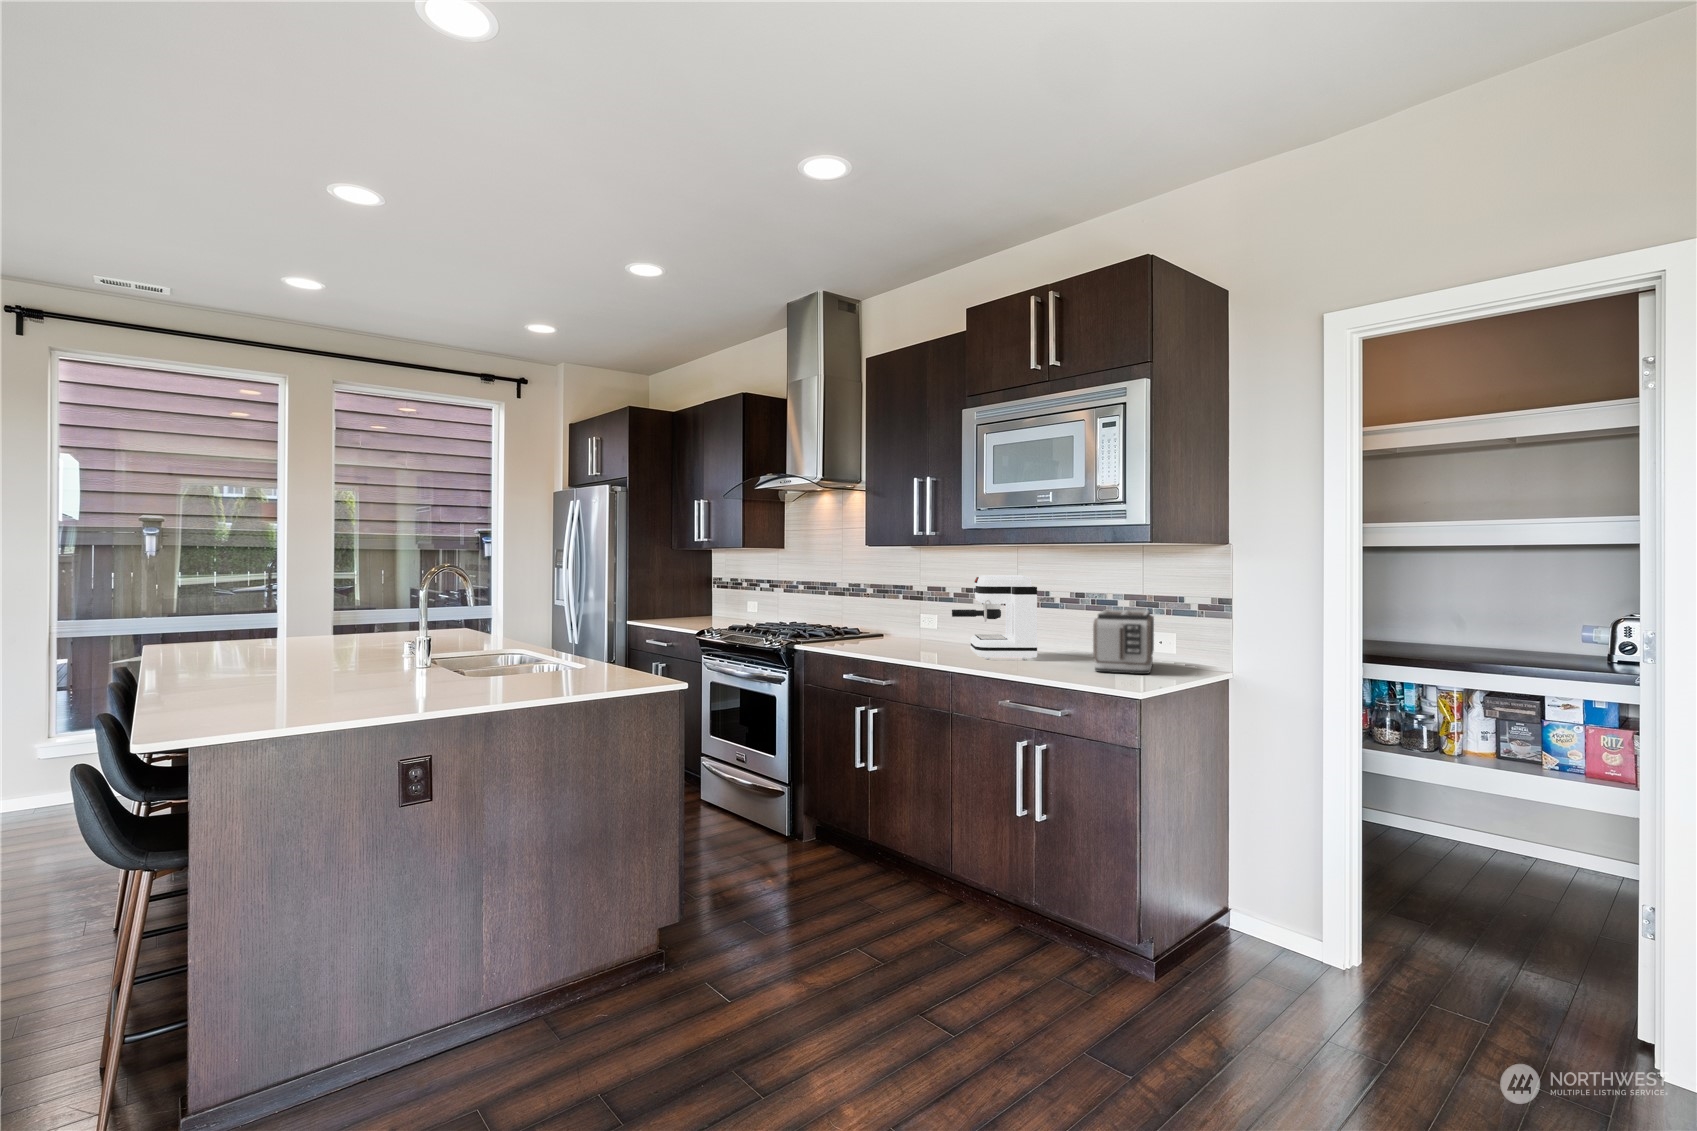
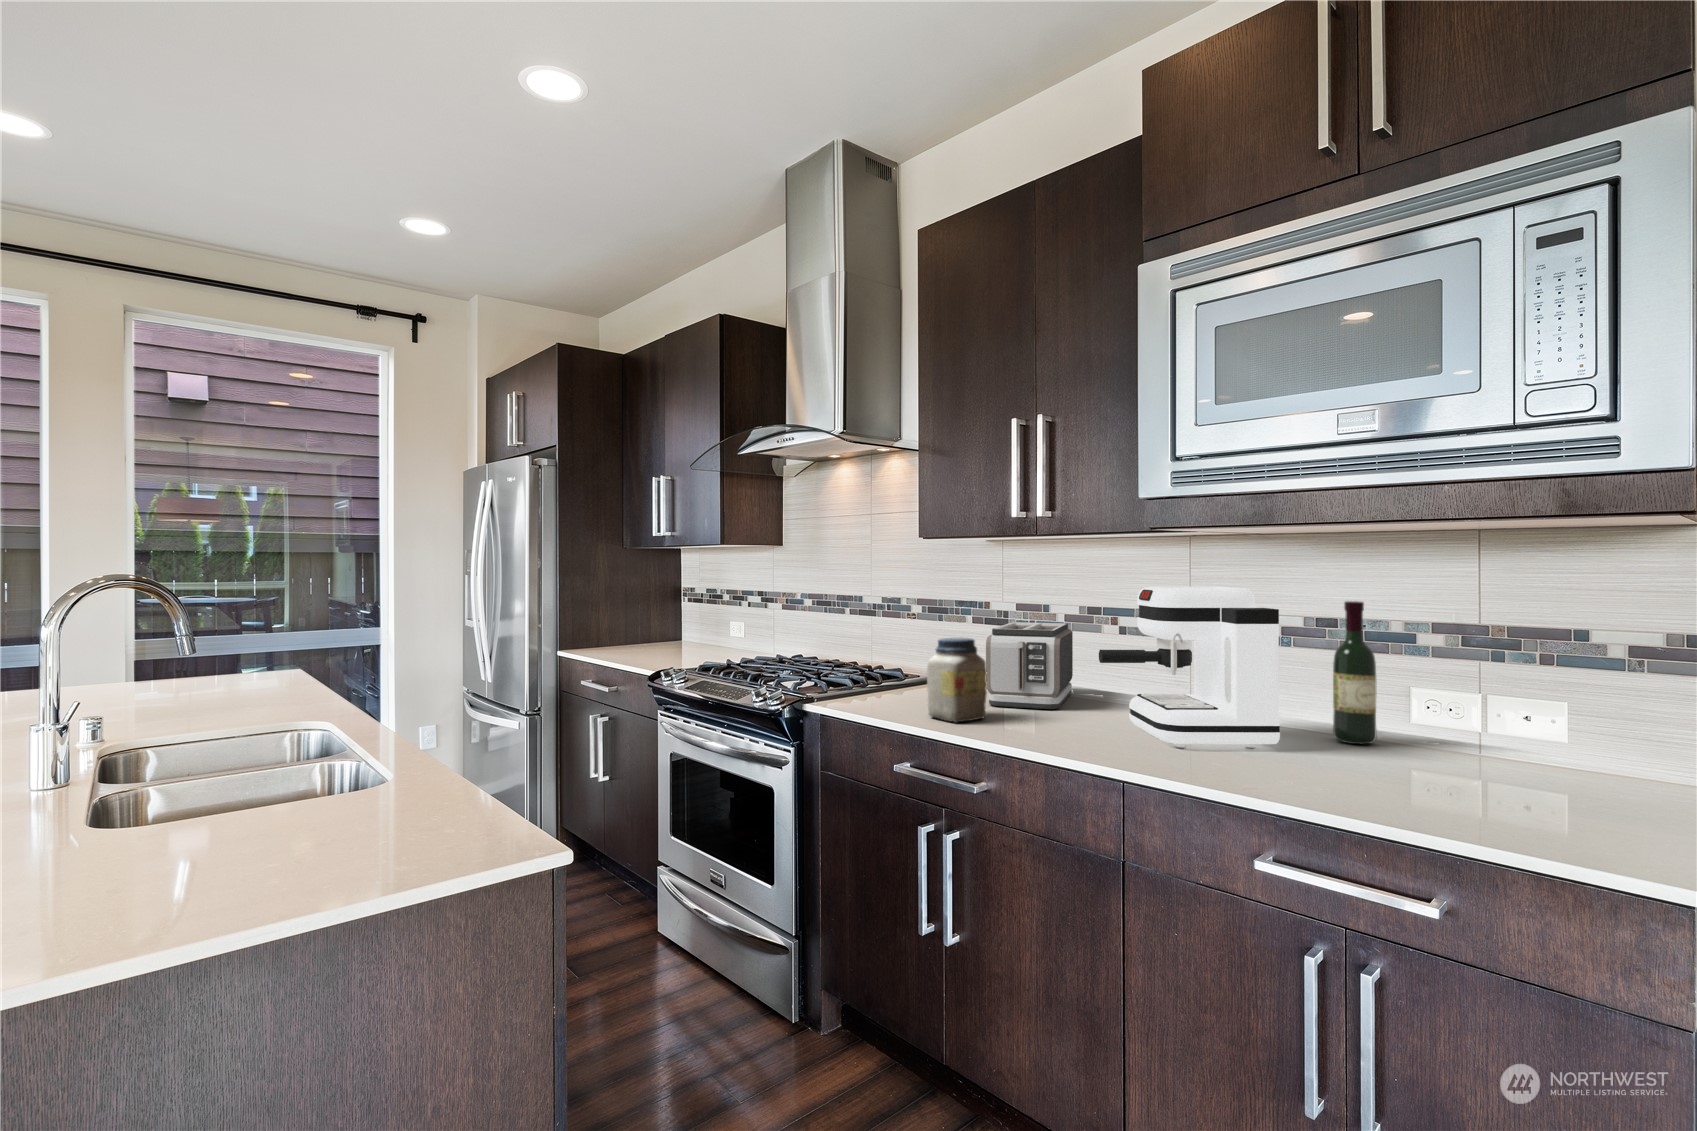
wine bottle: none [1073,583,1093,659] -> present [1333,601,1377,744]
jar: none [862,605,896,651] -> present [927,638,987,722]
toaster: present [1093,610,1154,674] -> present [986,622,1073,709]

